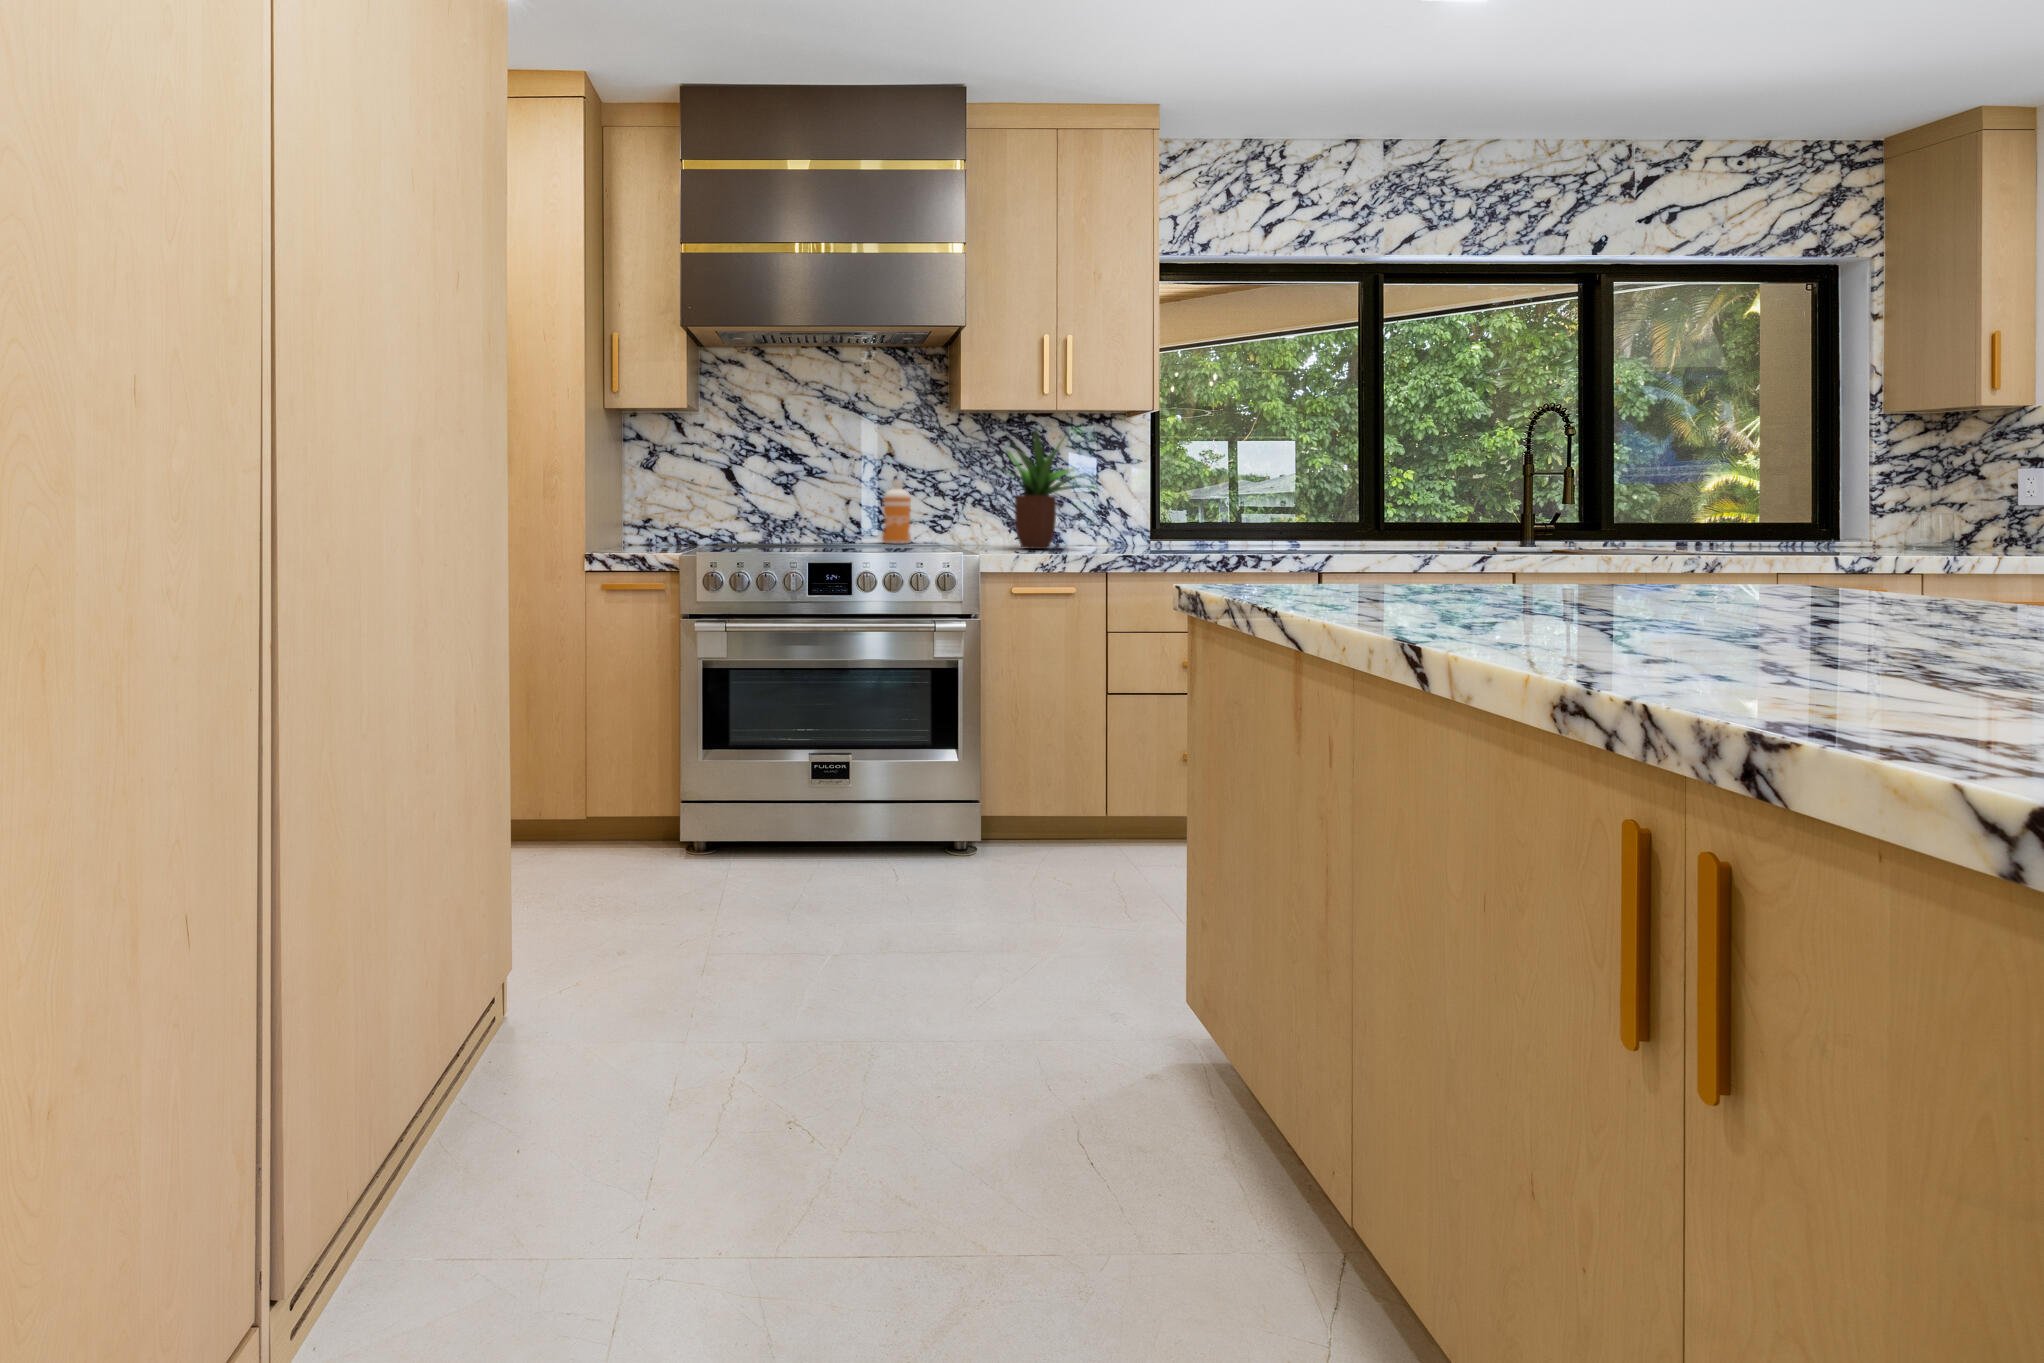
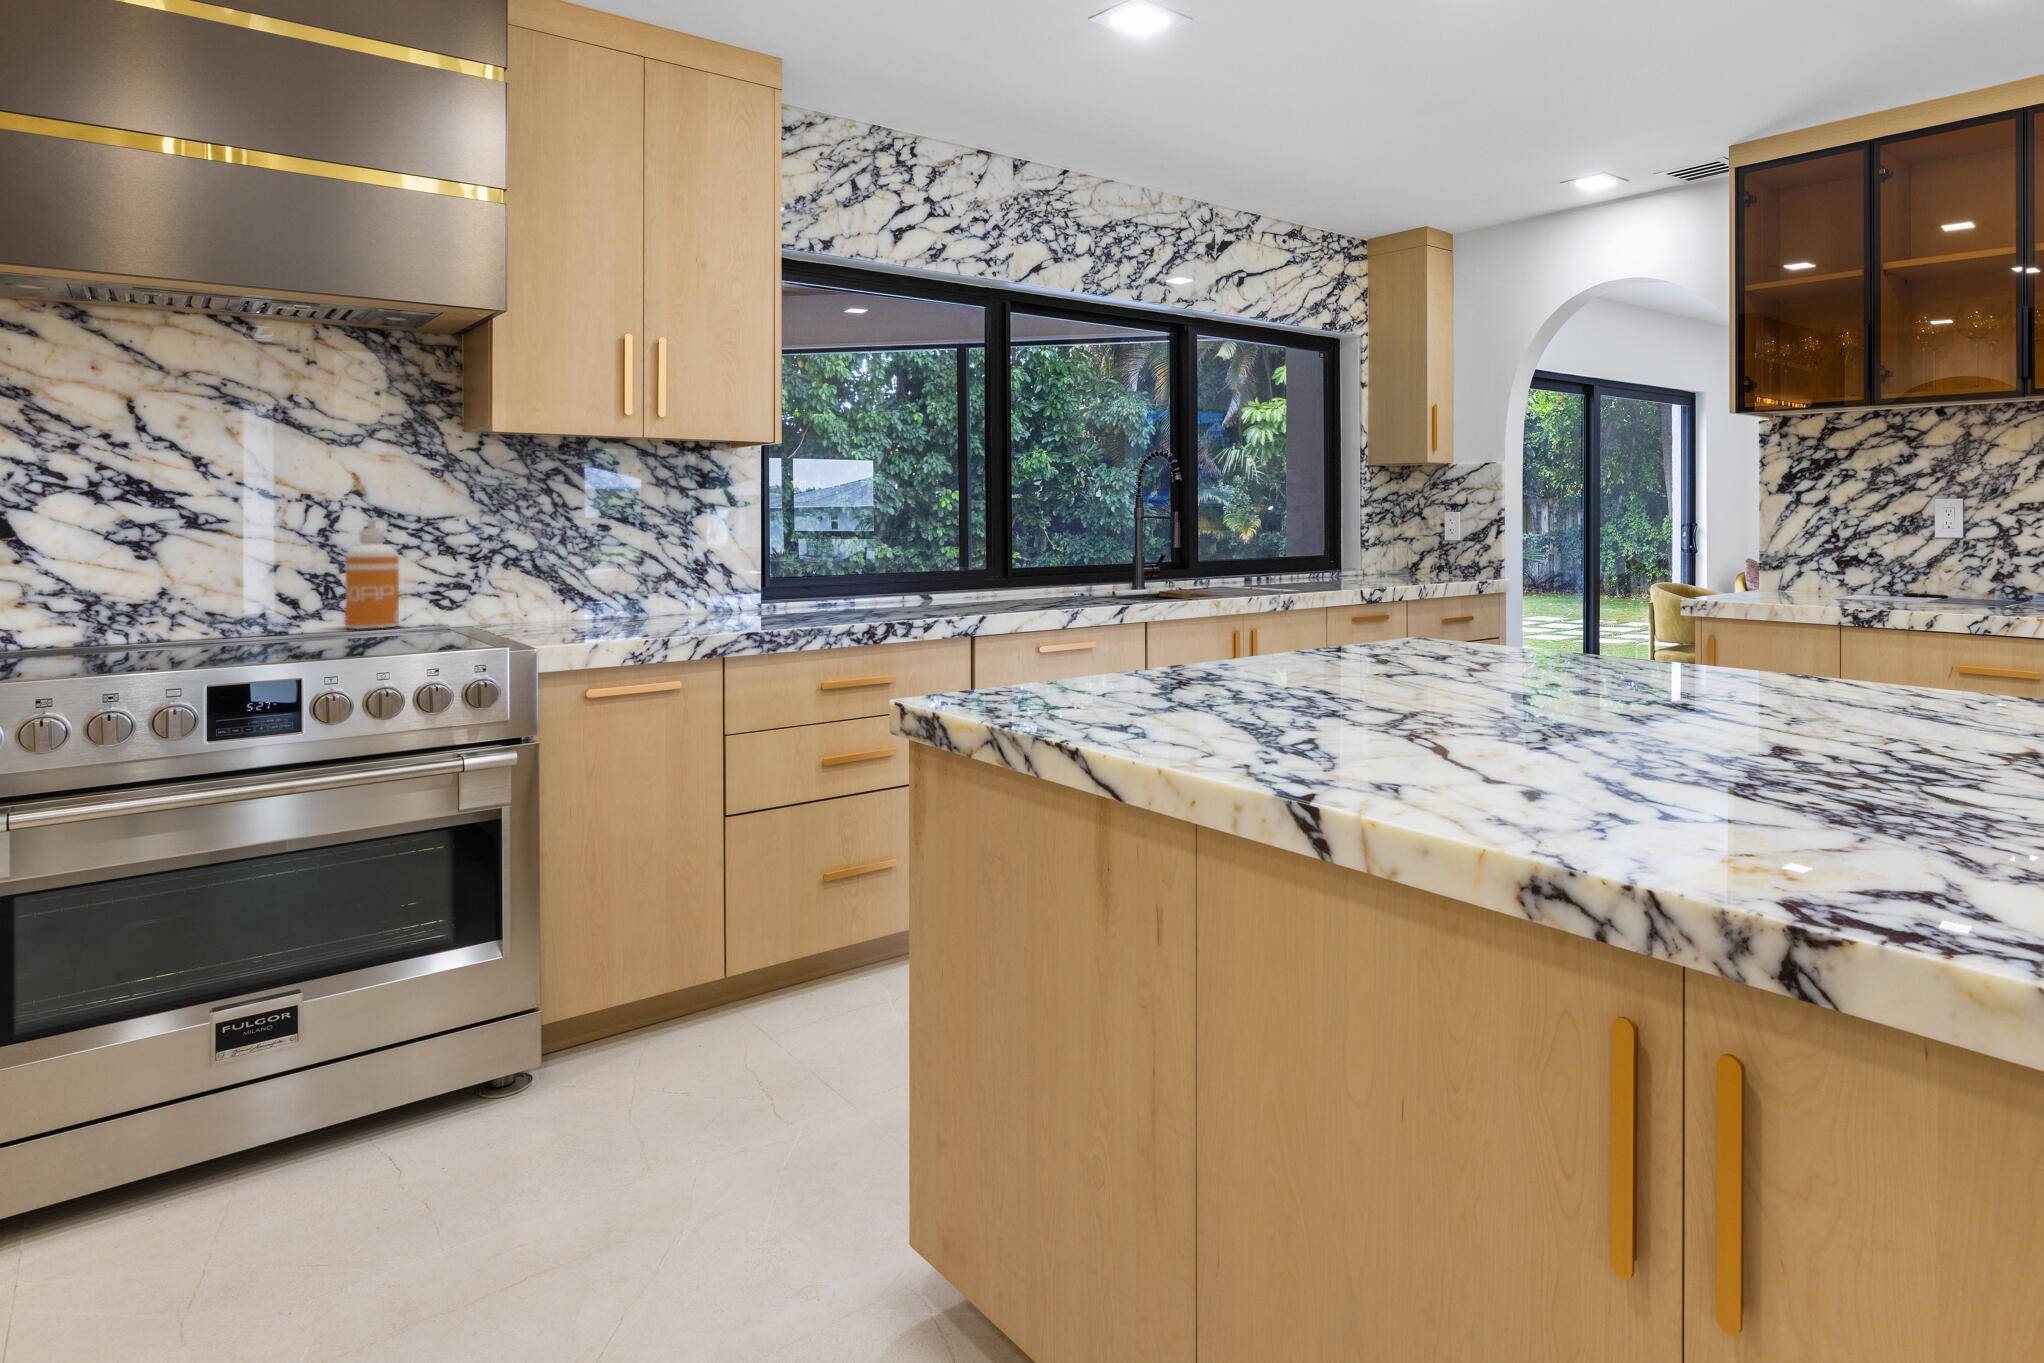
potted plant: present [1004,428,1084,549] -> none [544,457,700,627]

